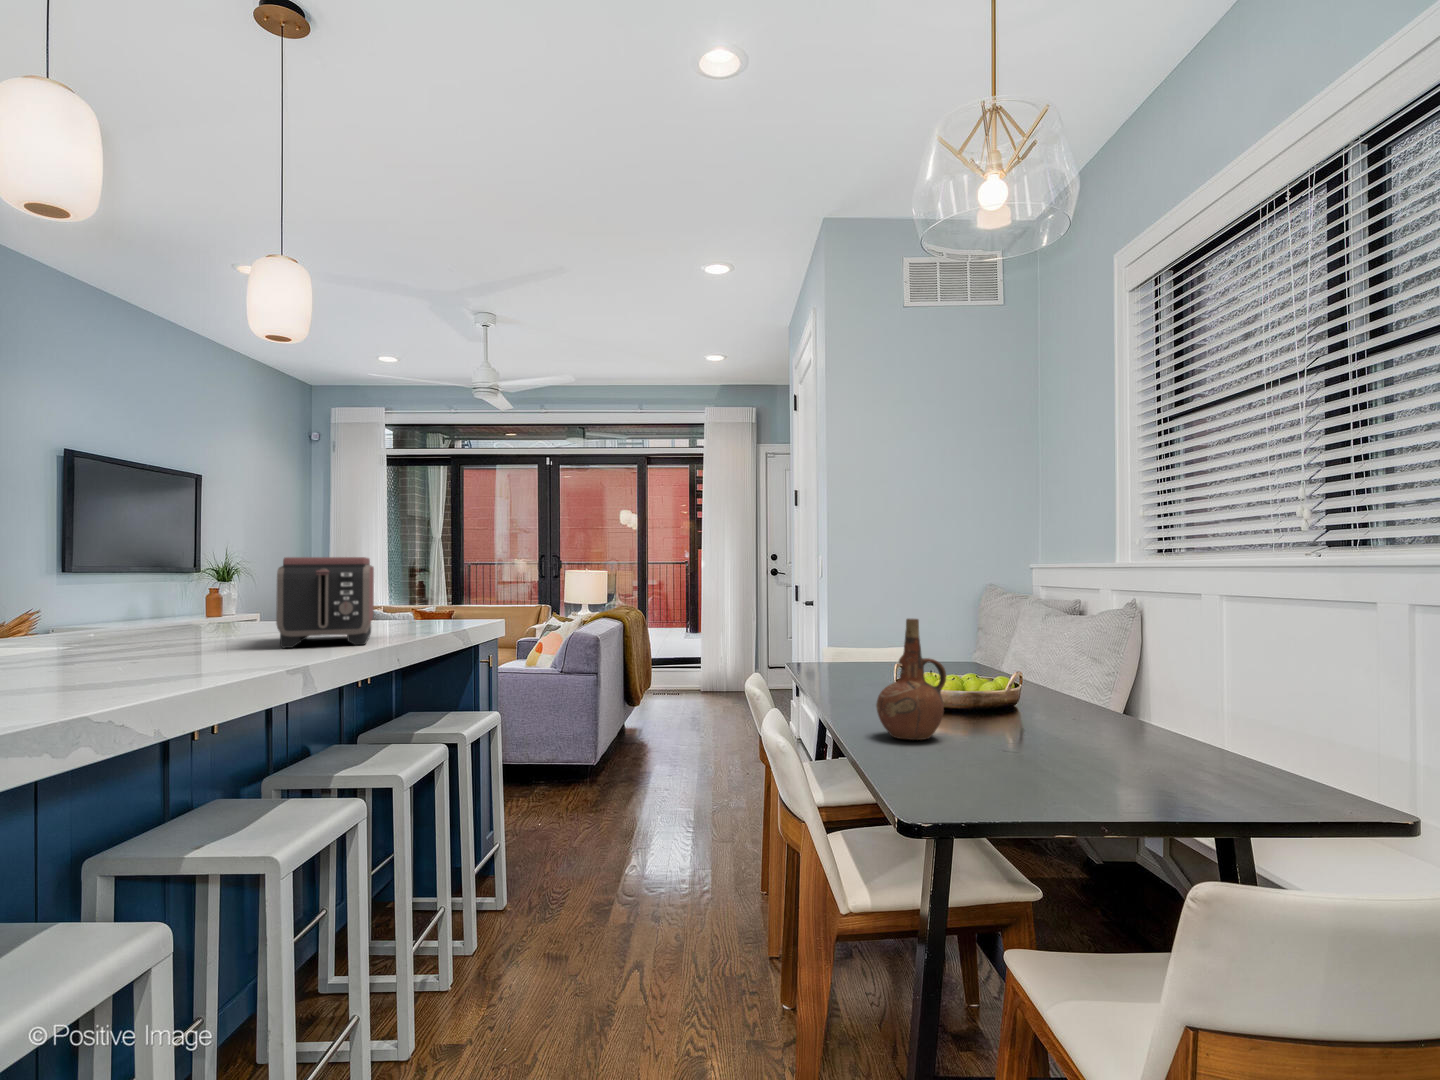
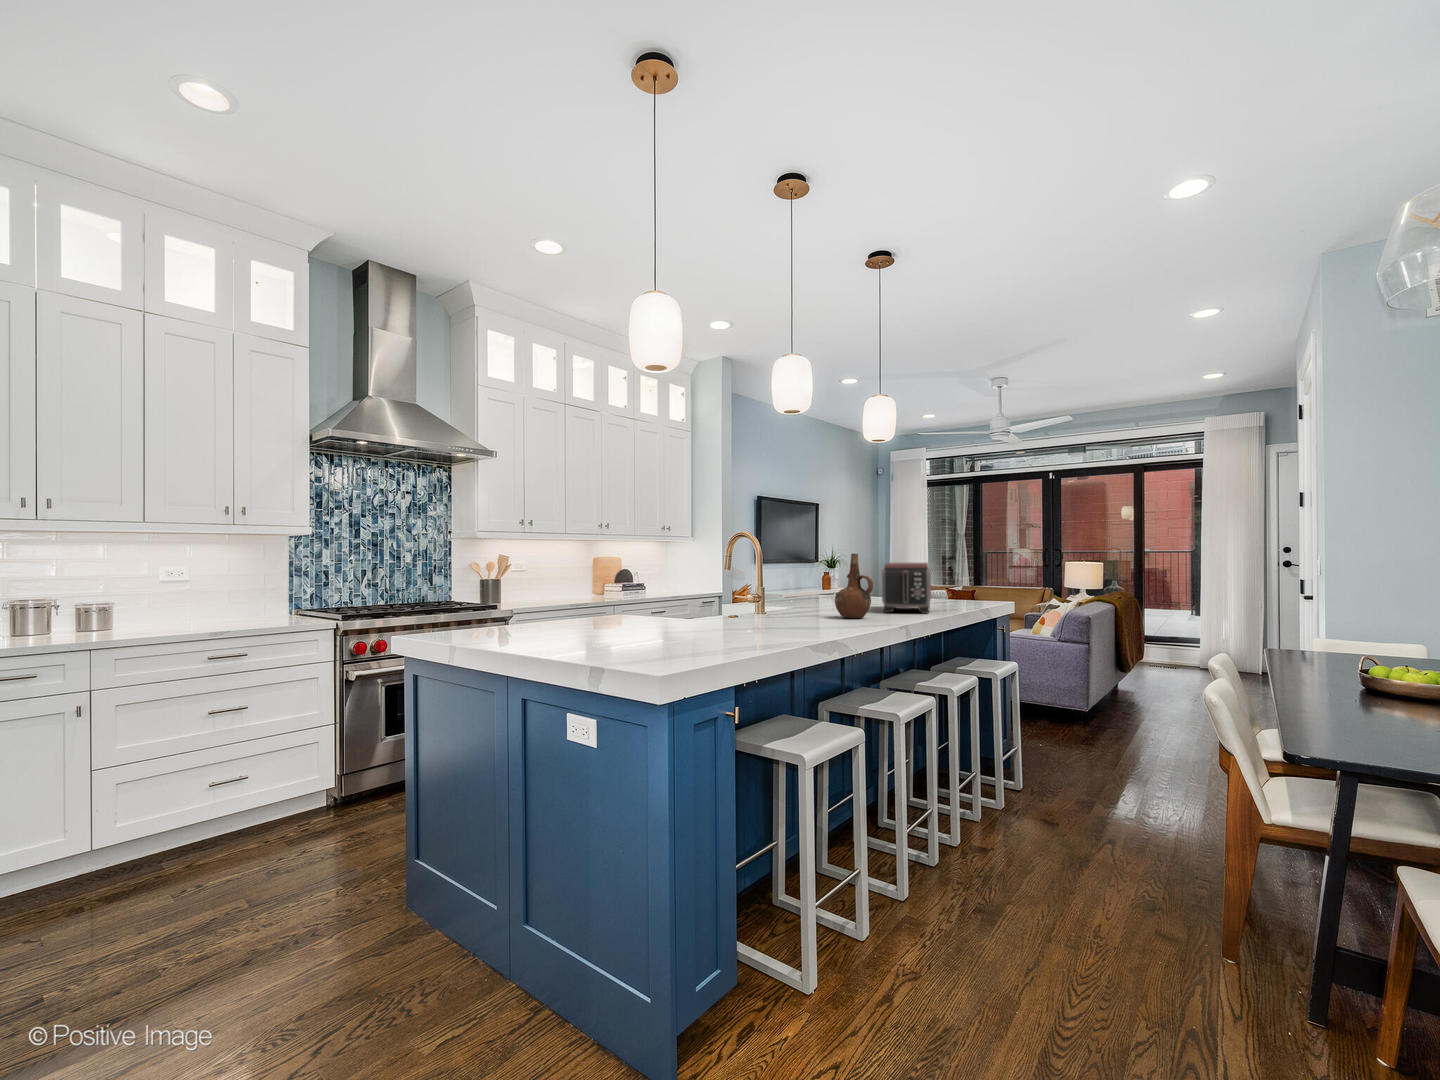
ceramic pitcher: present [876,619,946,740] -> present [835,554,873,618]

